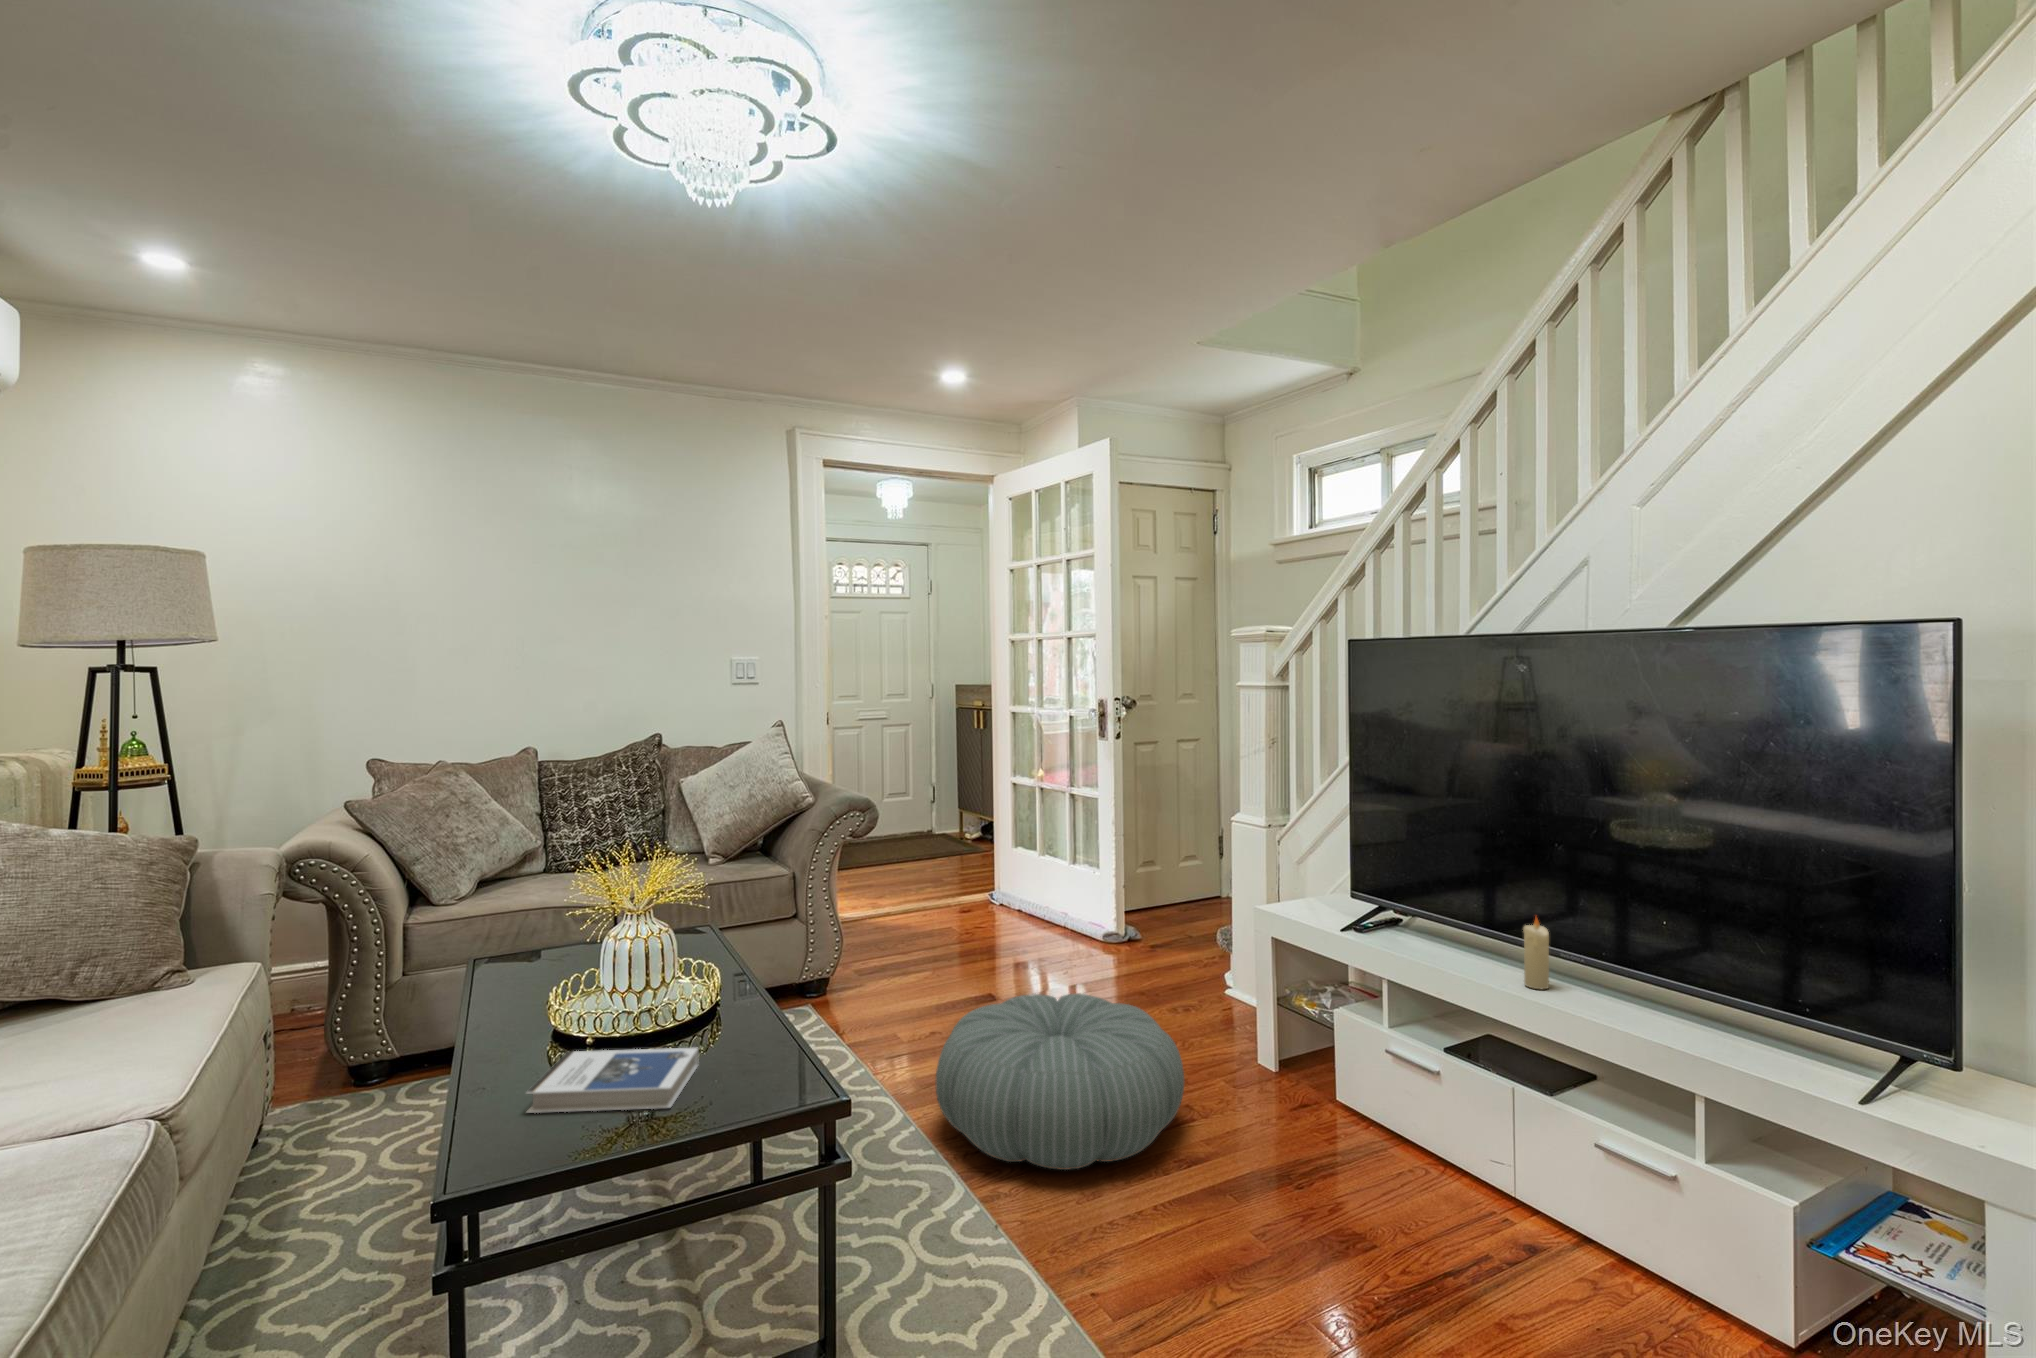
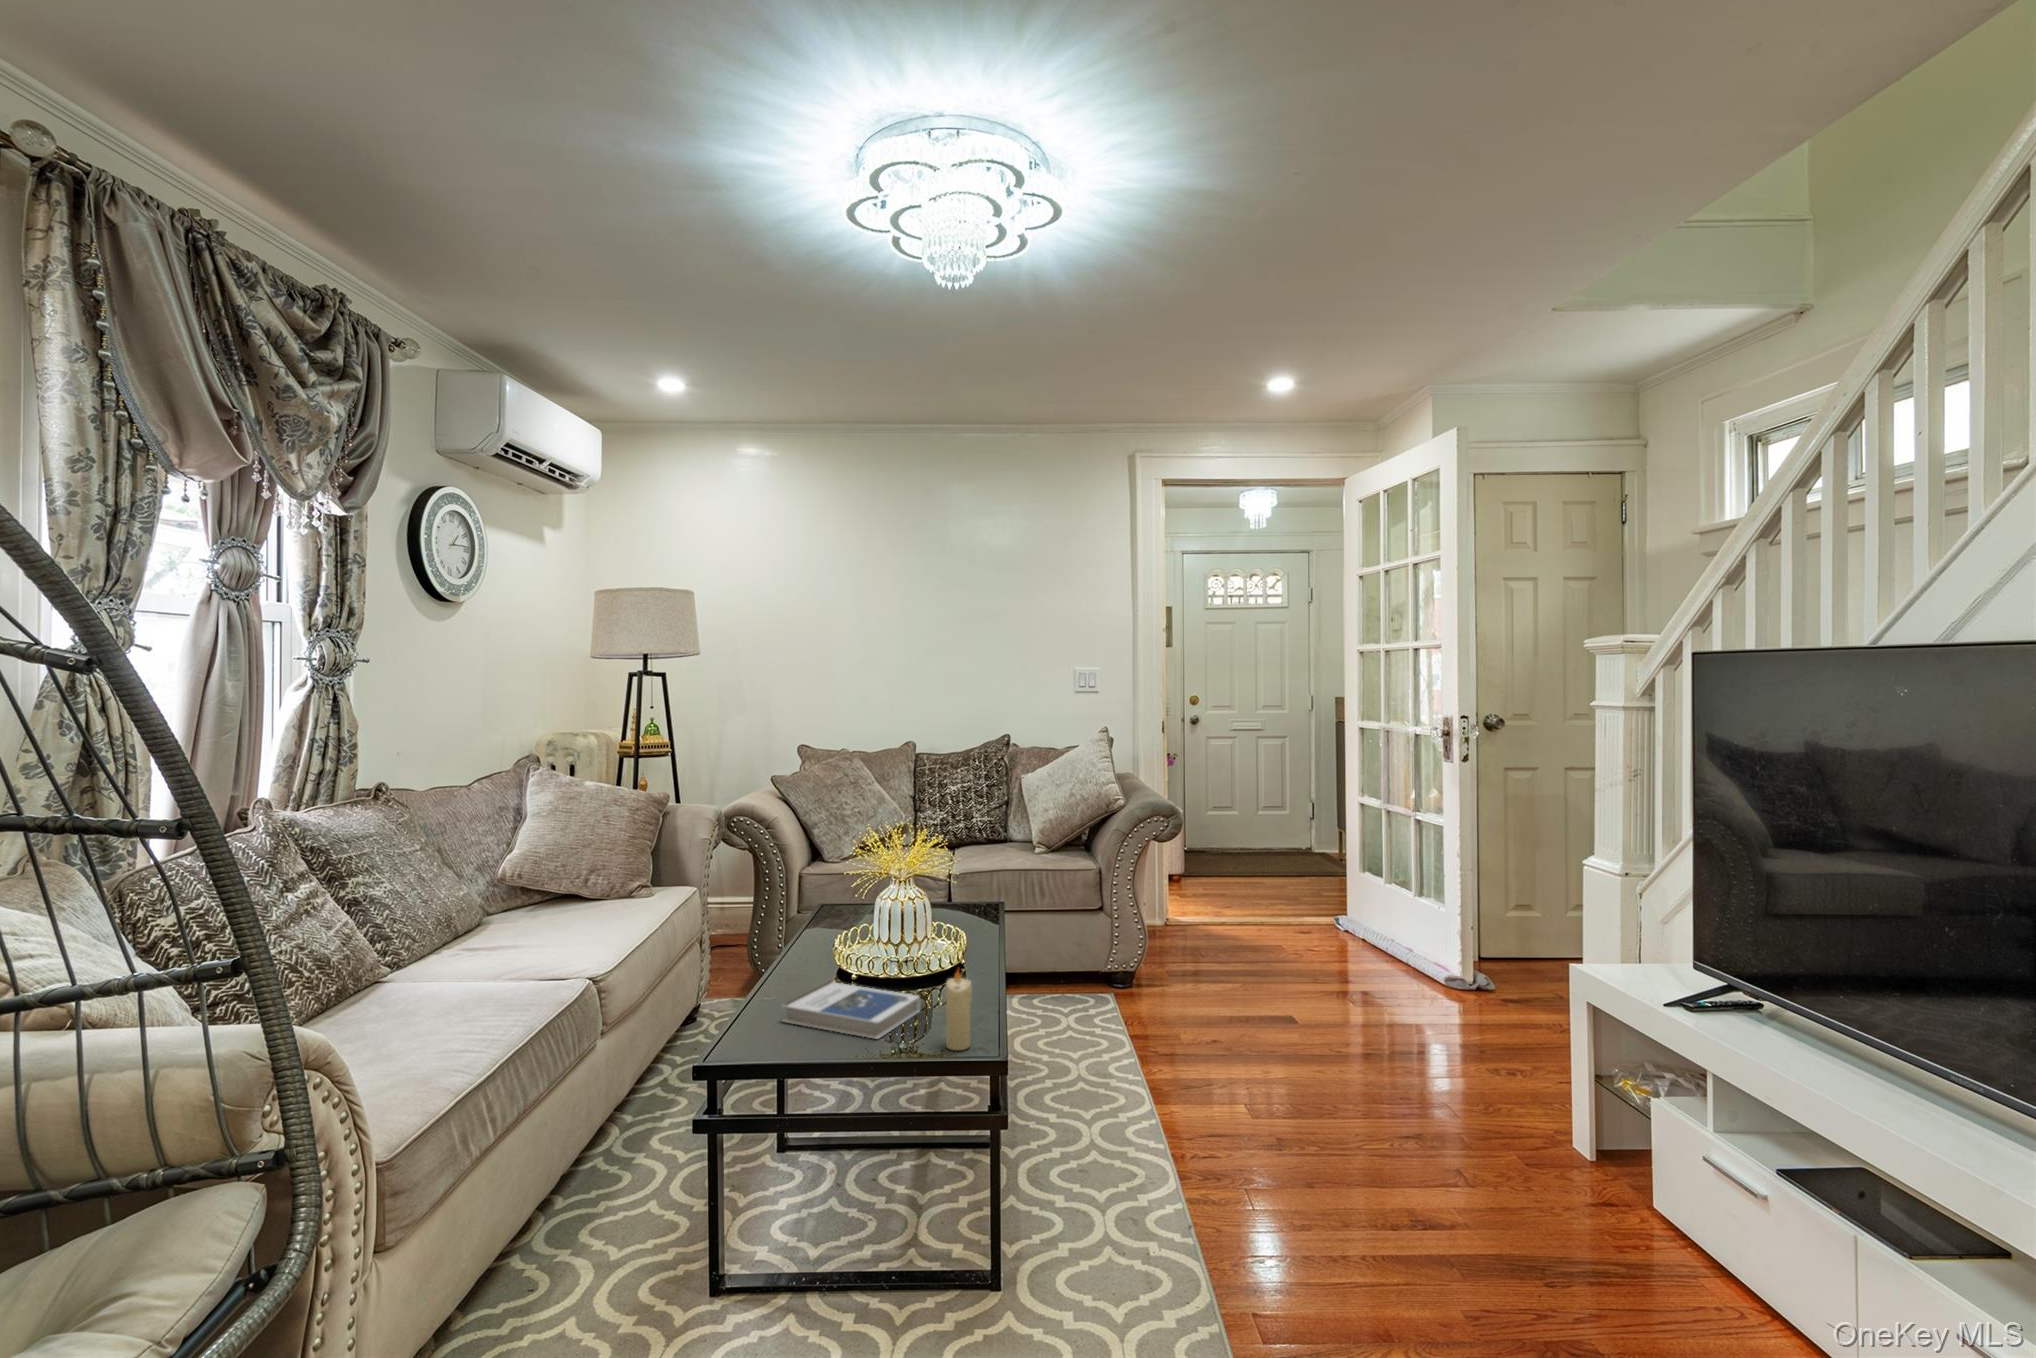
candle: present [1523,917,1549,989] -> present [946,970,972,1050]
pouf: present [936,994,1184,1170] -> none [1174,1012,1442,1197]

